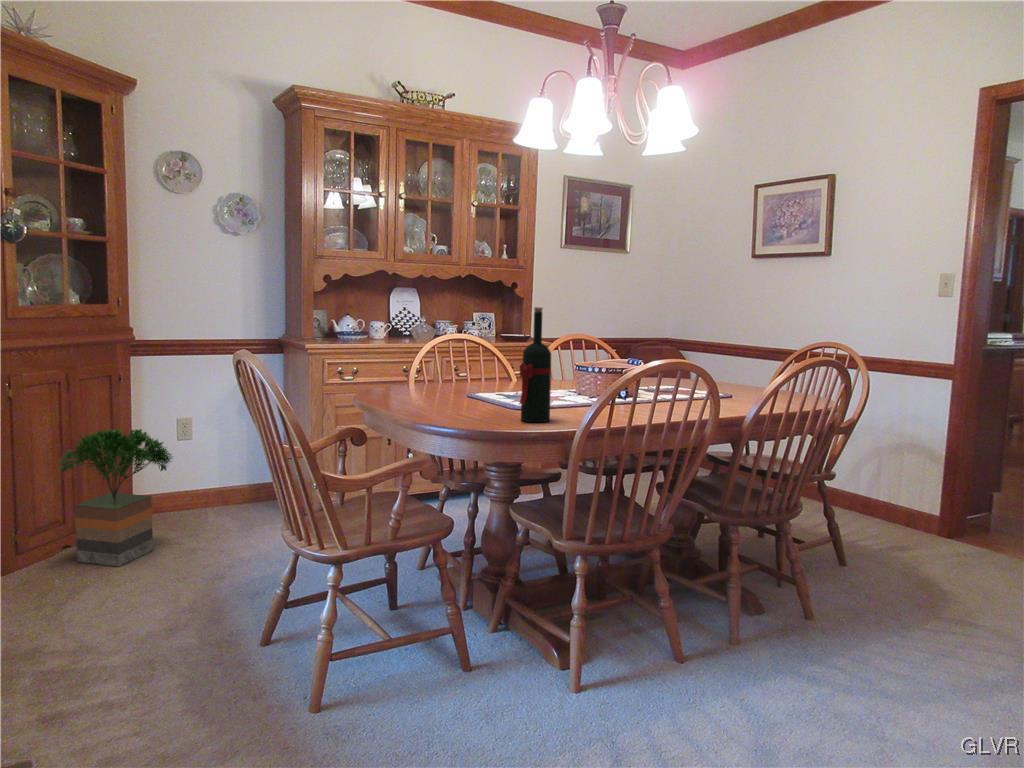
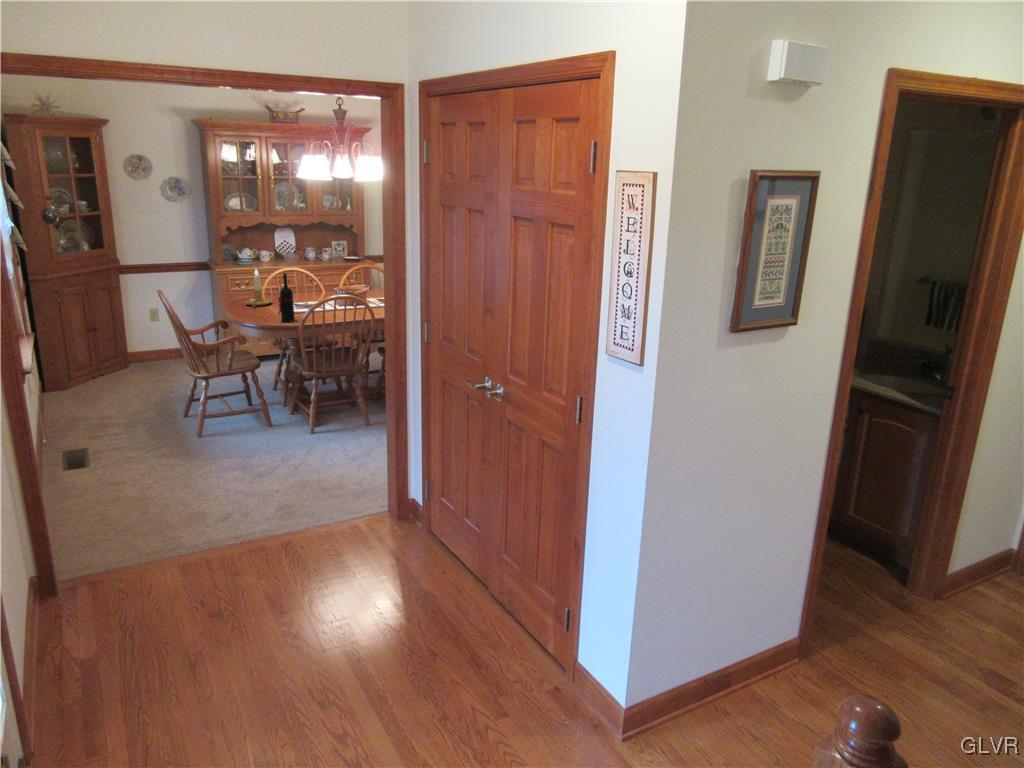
candlestick: none [398,320,449,399] -> present [245,269,272,307]
potted tree: present [59,428,172,567] -> none [86,316,147,387]

